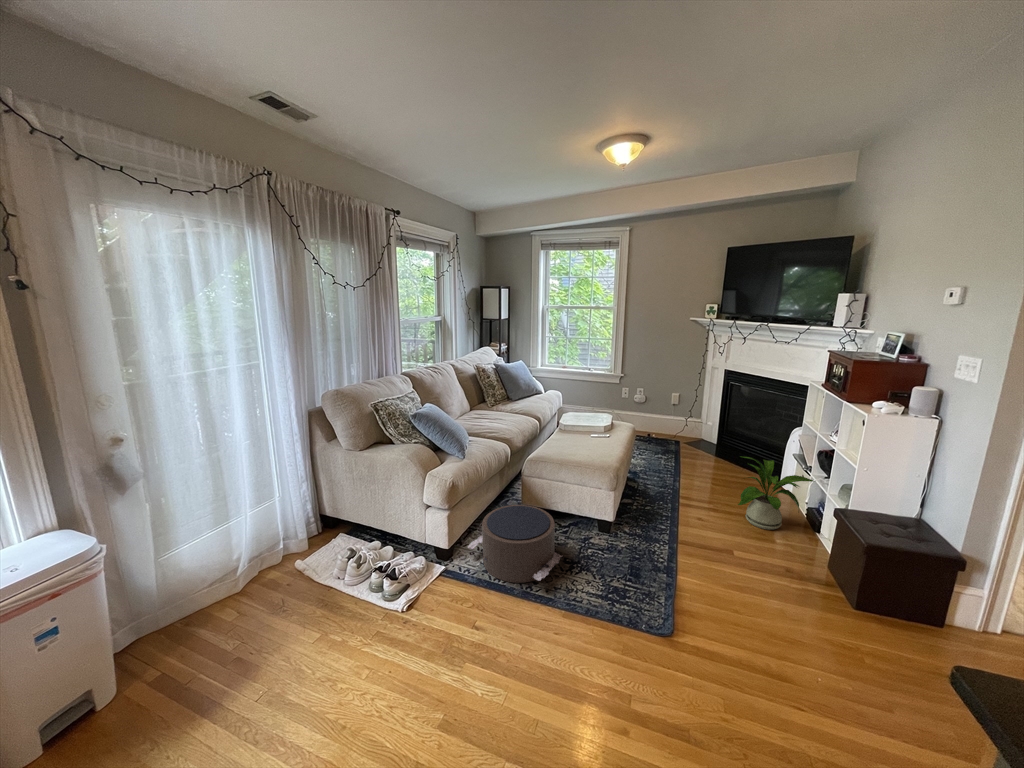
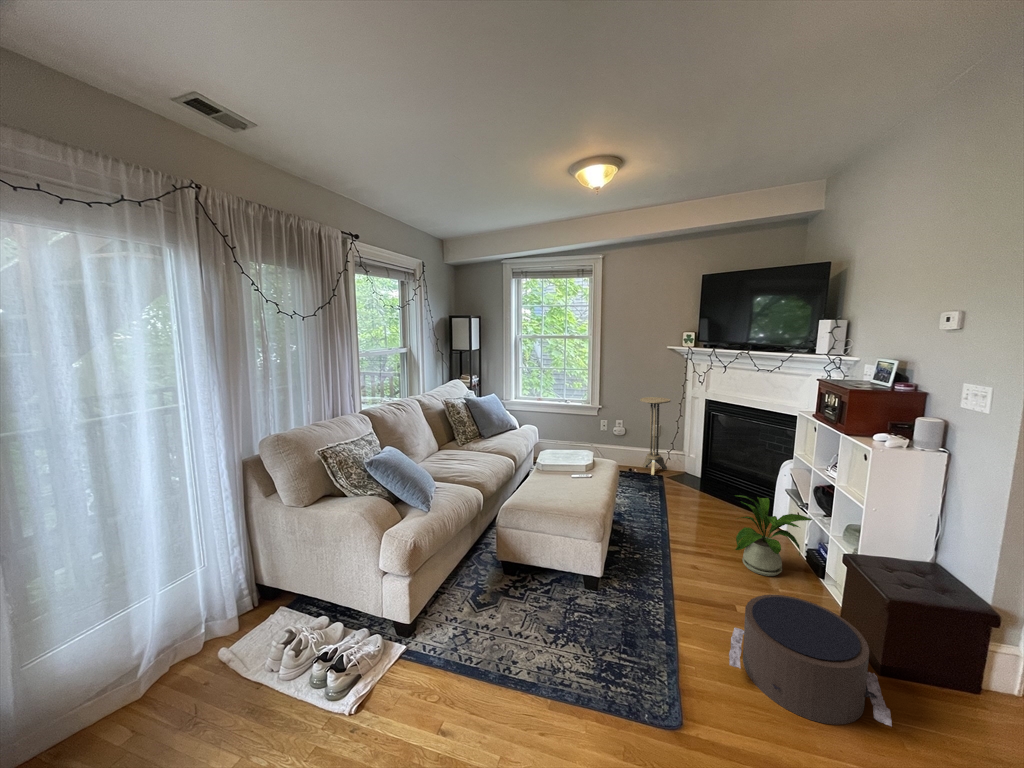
side table: none [661,368,691,442] -> present [640,397,671,475]
pouf: present [468,505,562,583] -> present [729,595,892,726]

